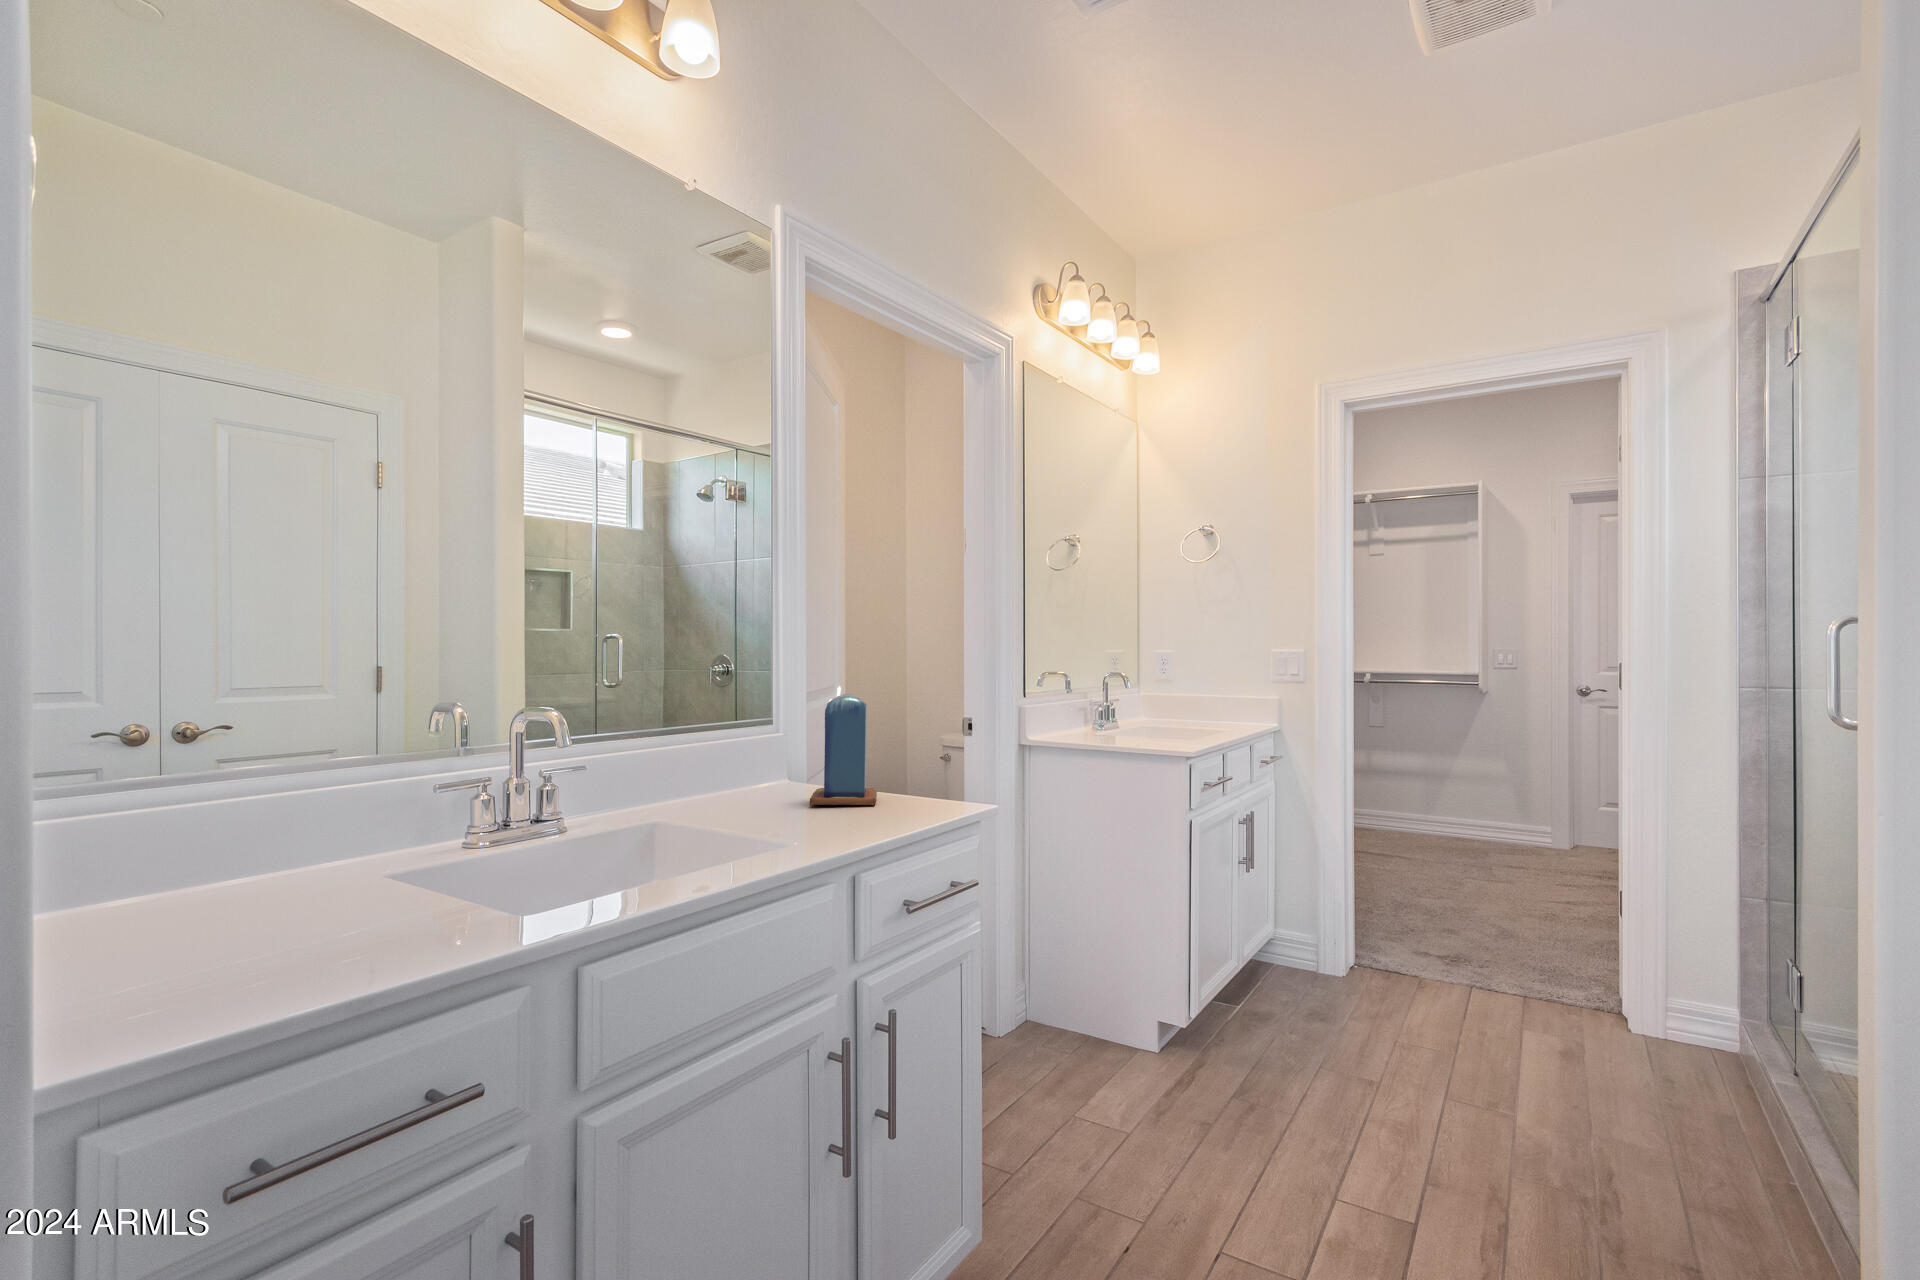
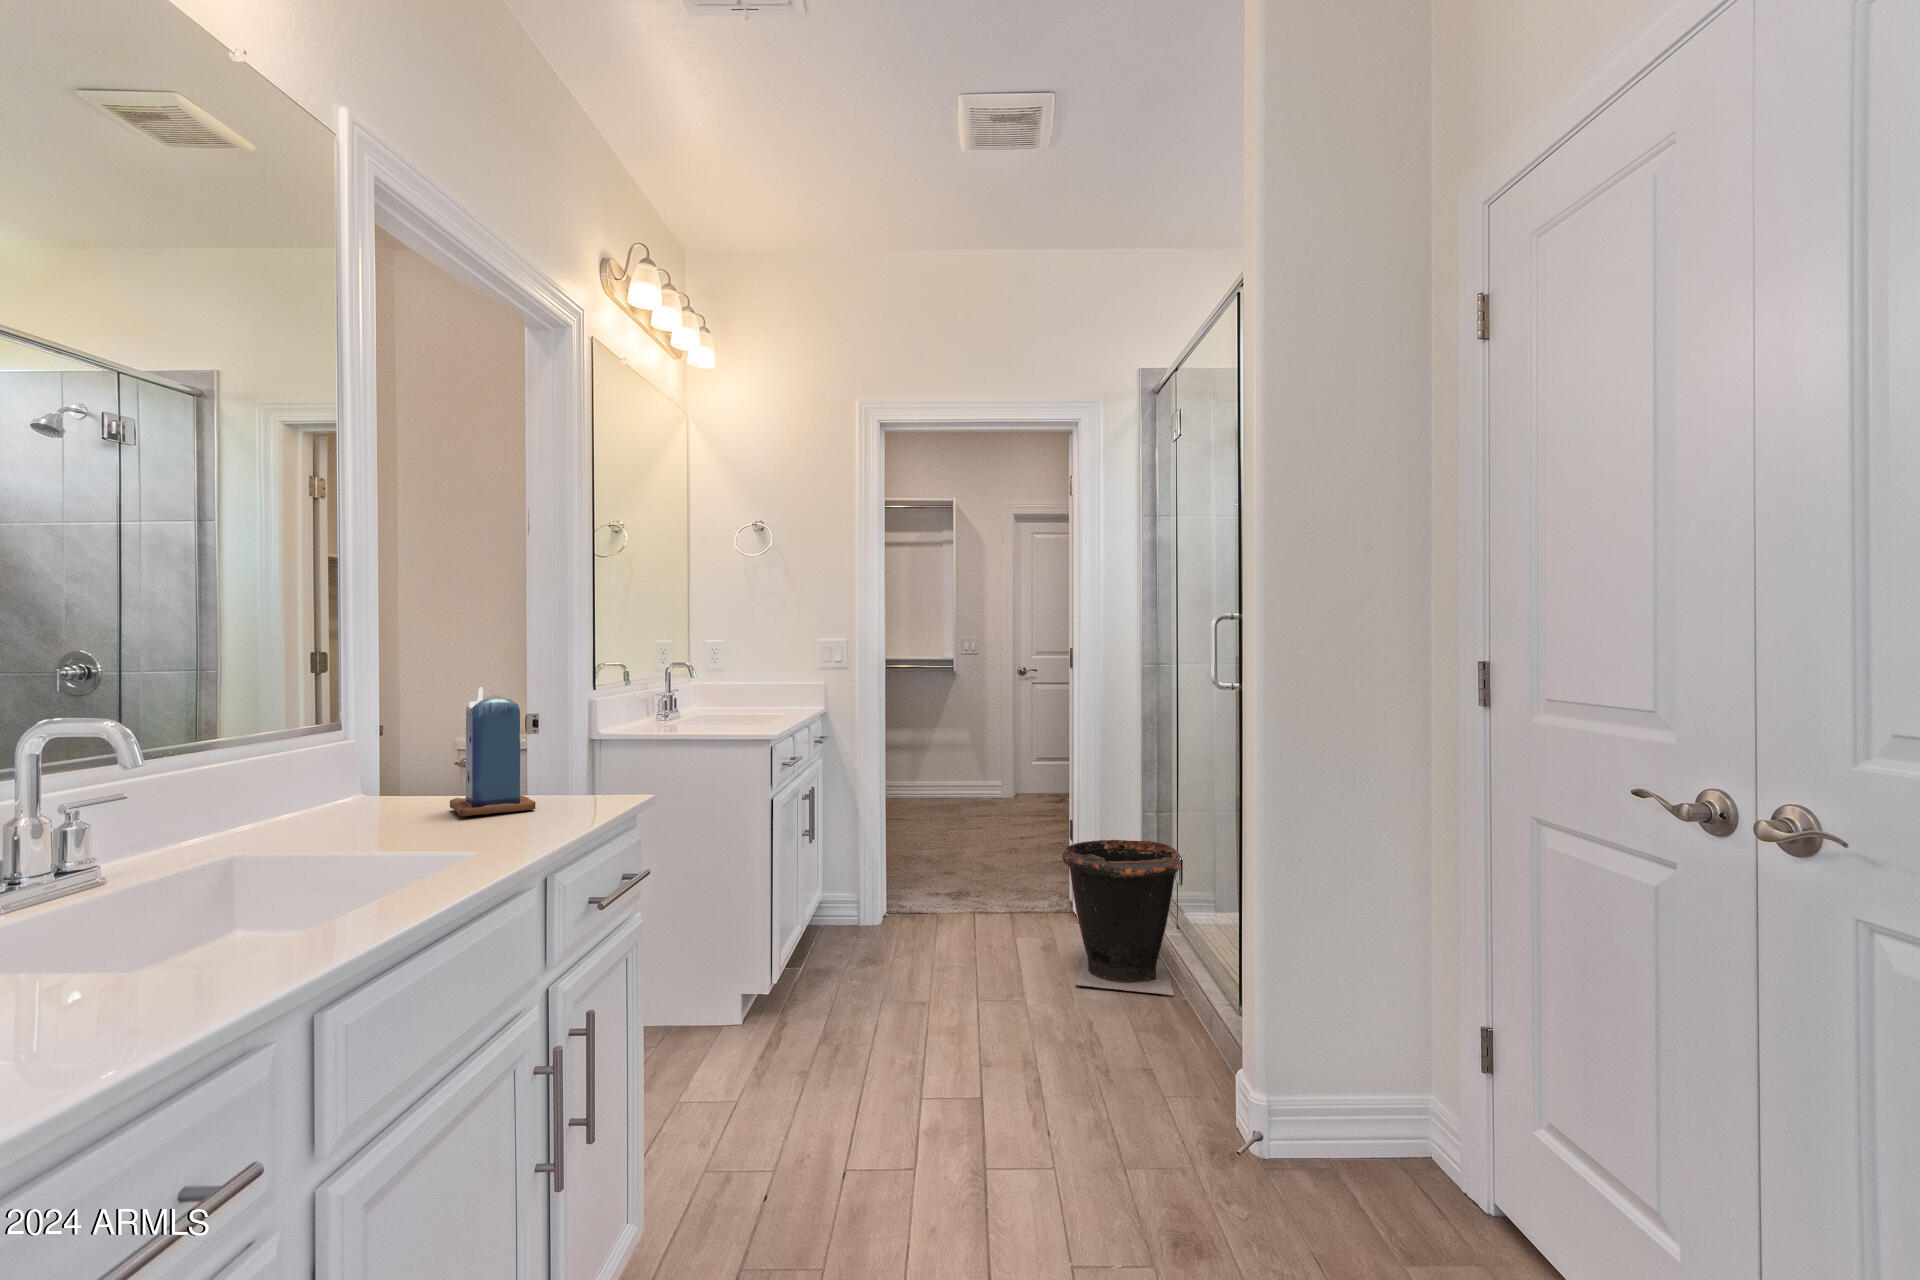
waste bin: none [1575,913,1778,1161] -> present [1061,840,1181,995]

